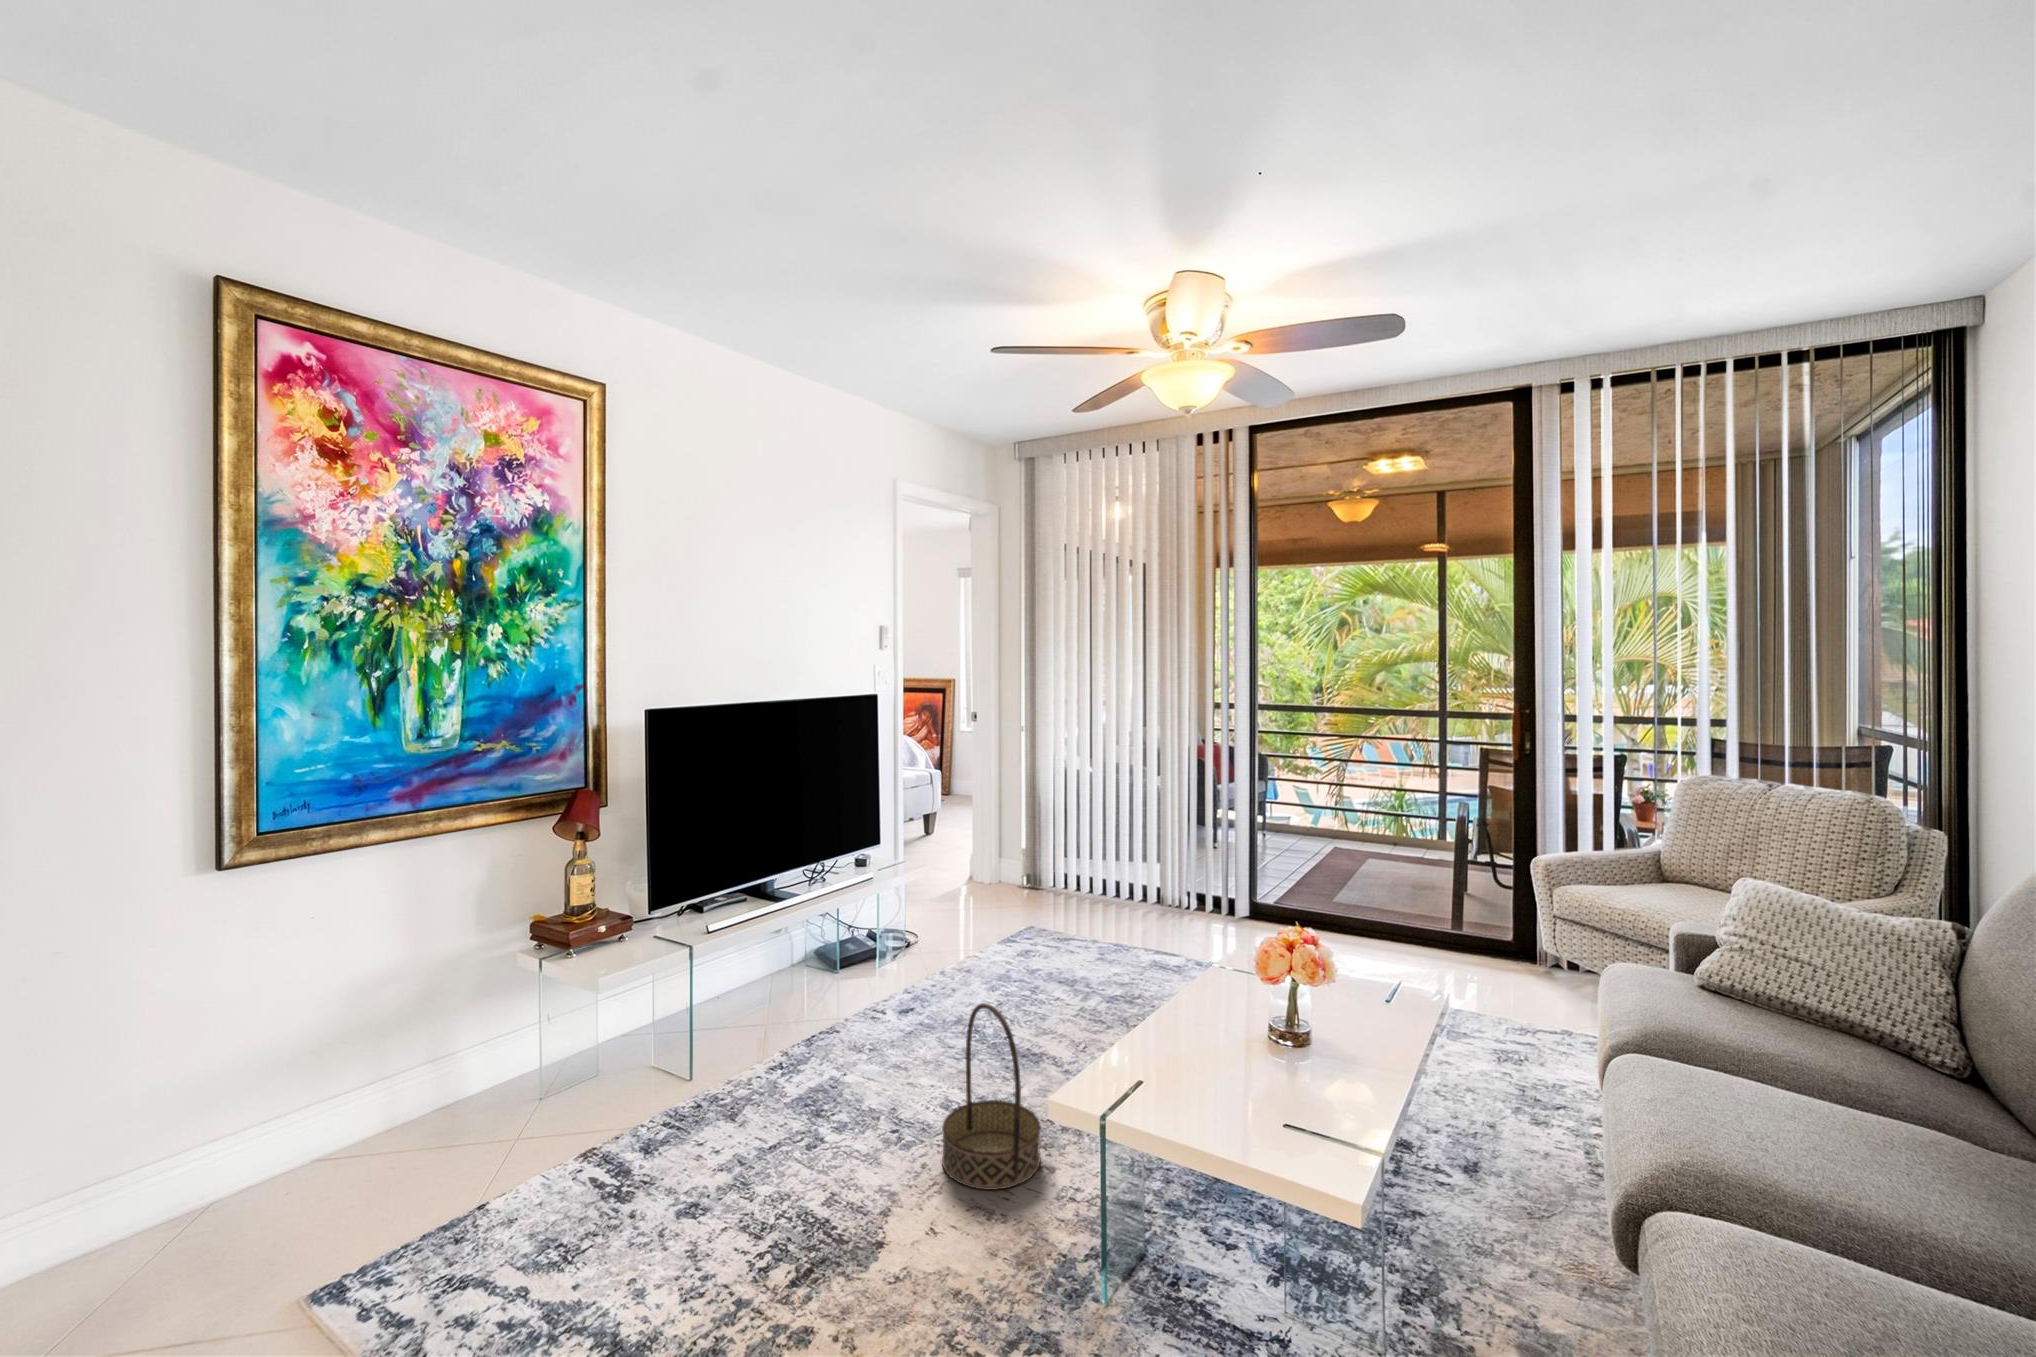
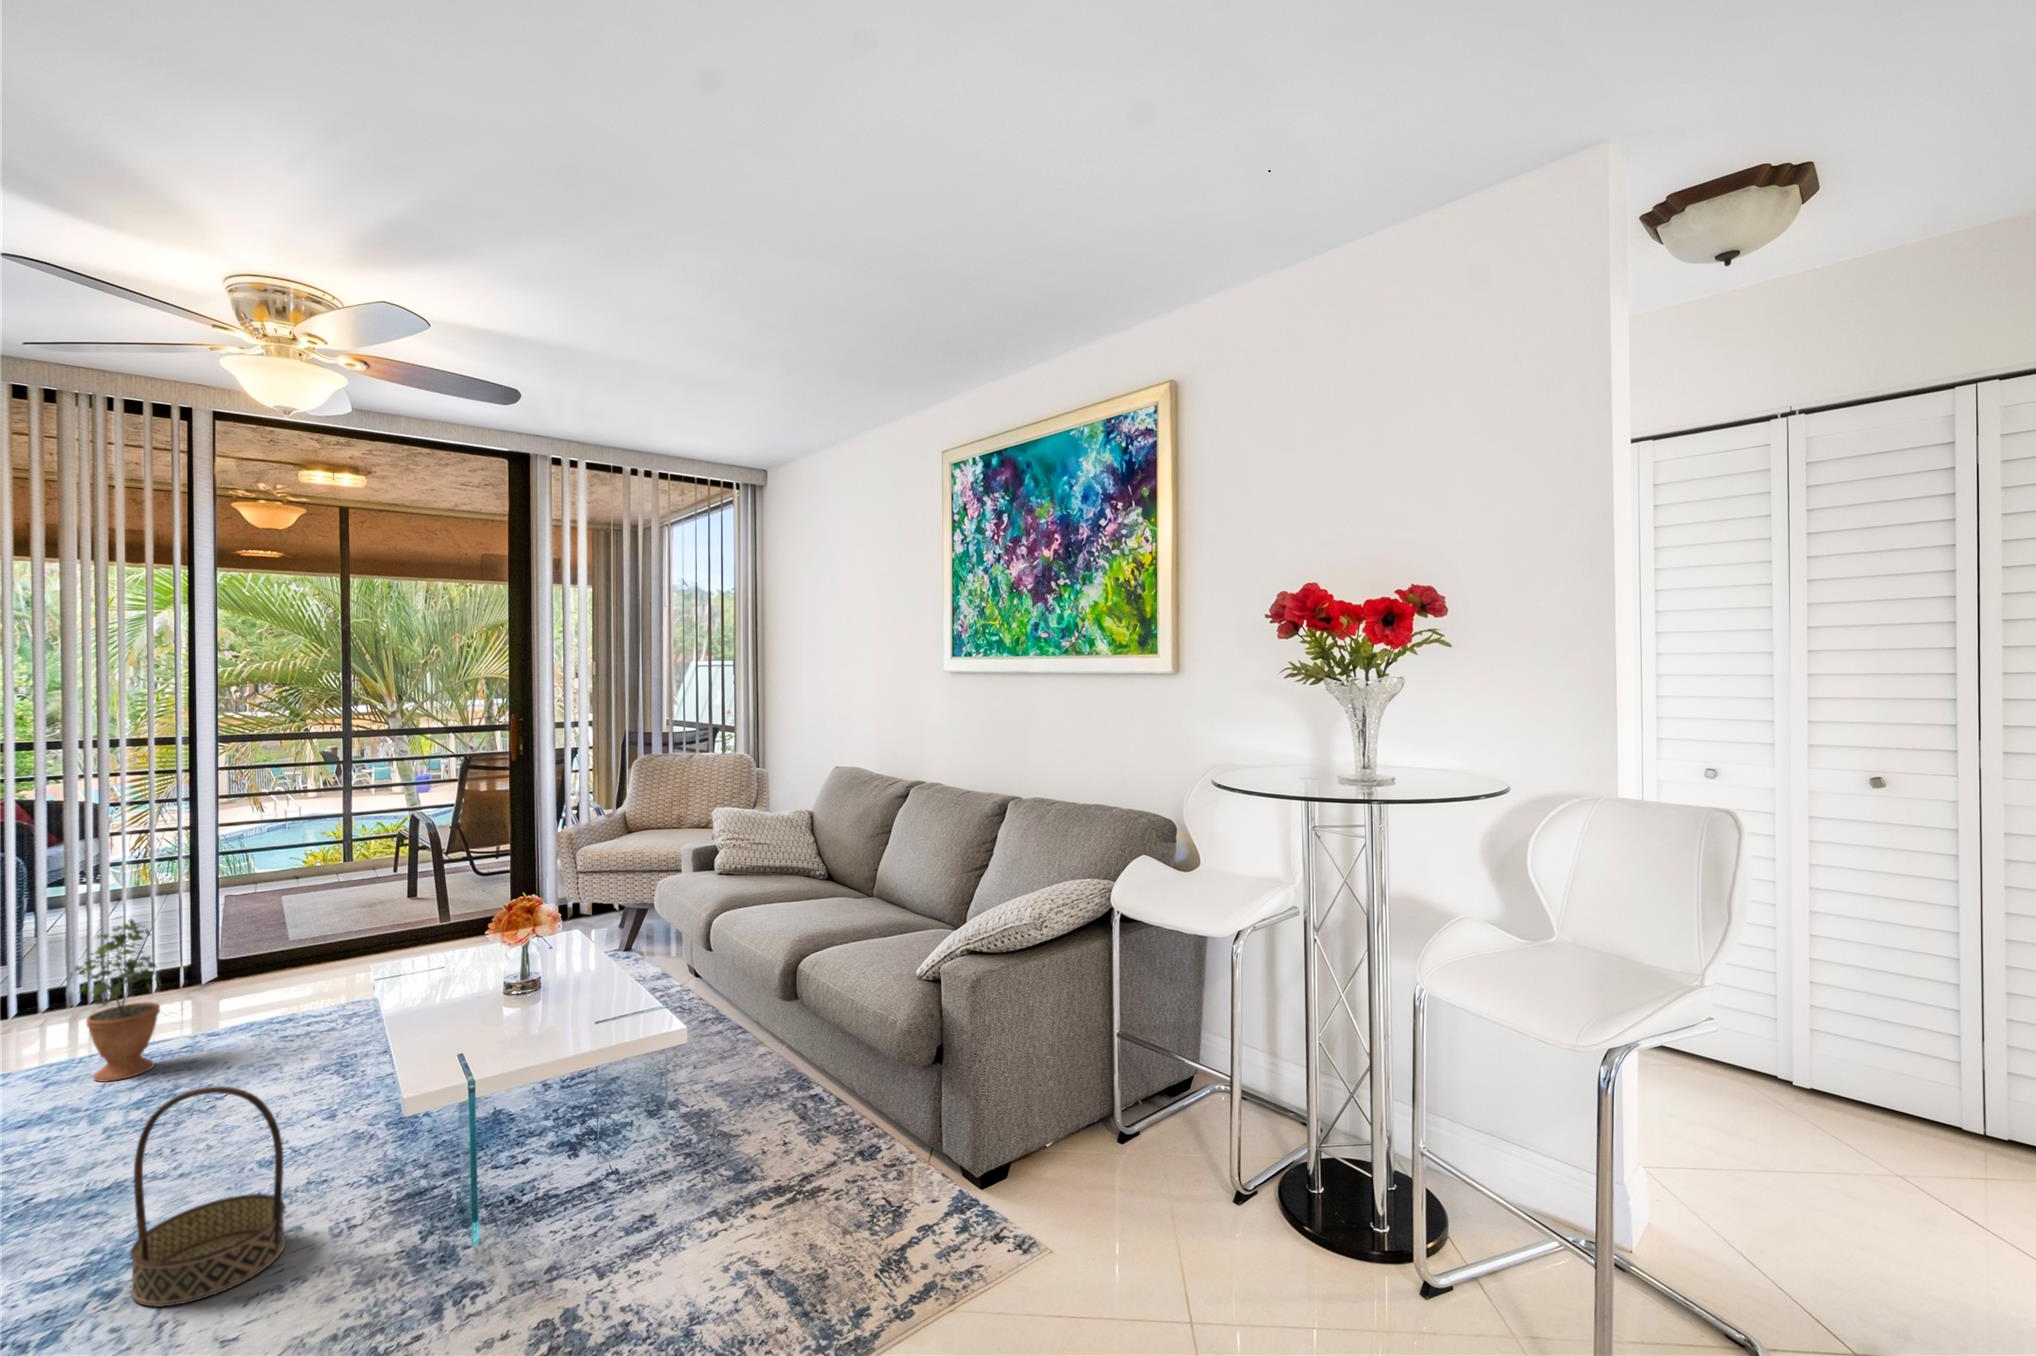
potted plant: none [1115,848,1166,974] -> present [70,919,160,1081]

